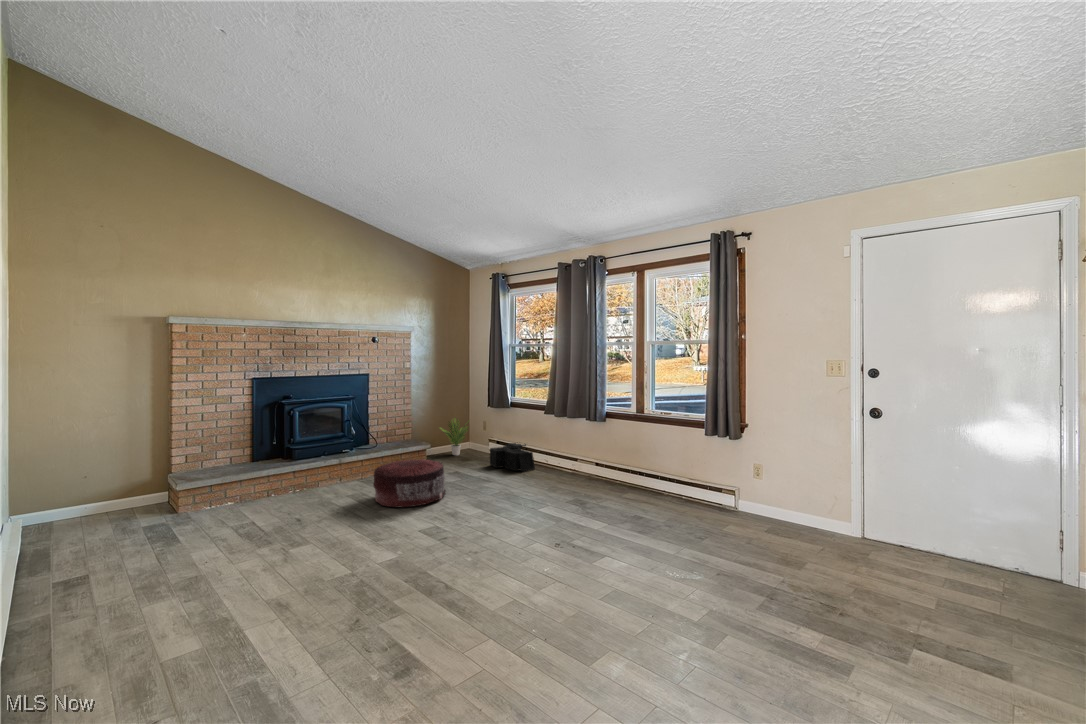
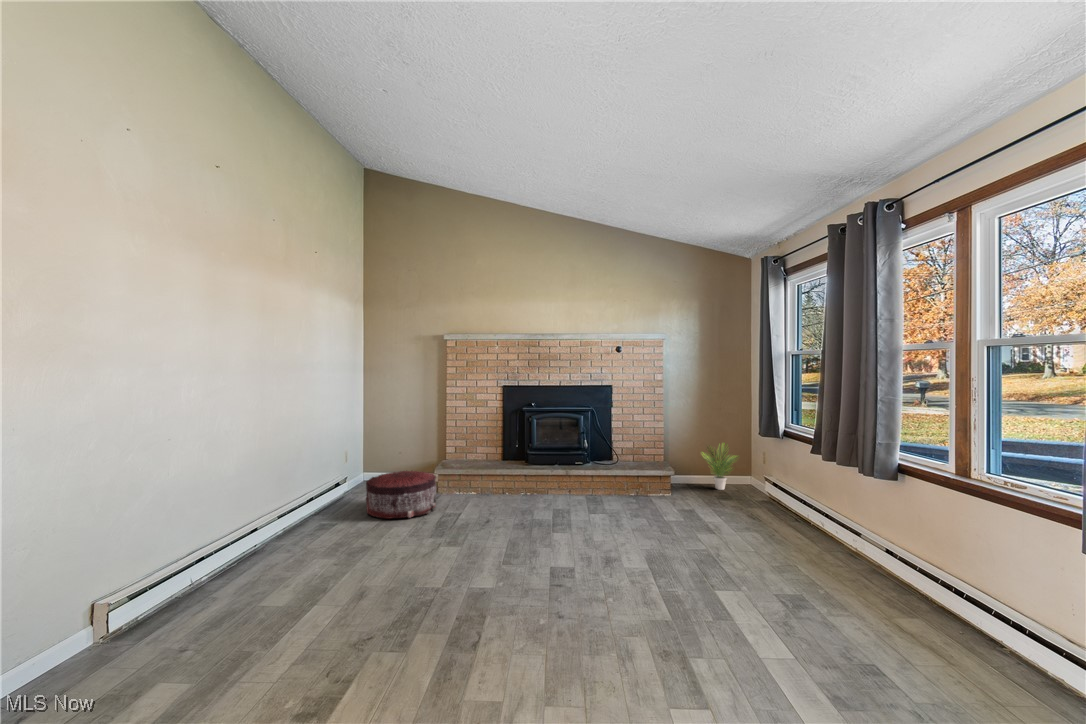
storage bin: present [490,443,535,471] -> none [741,487,804,531]
pouf: present [373,459,446,507] -> present [366,471,436,519]

